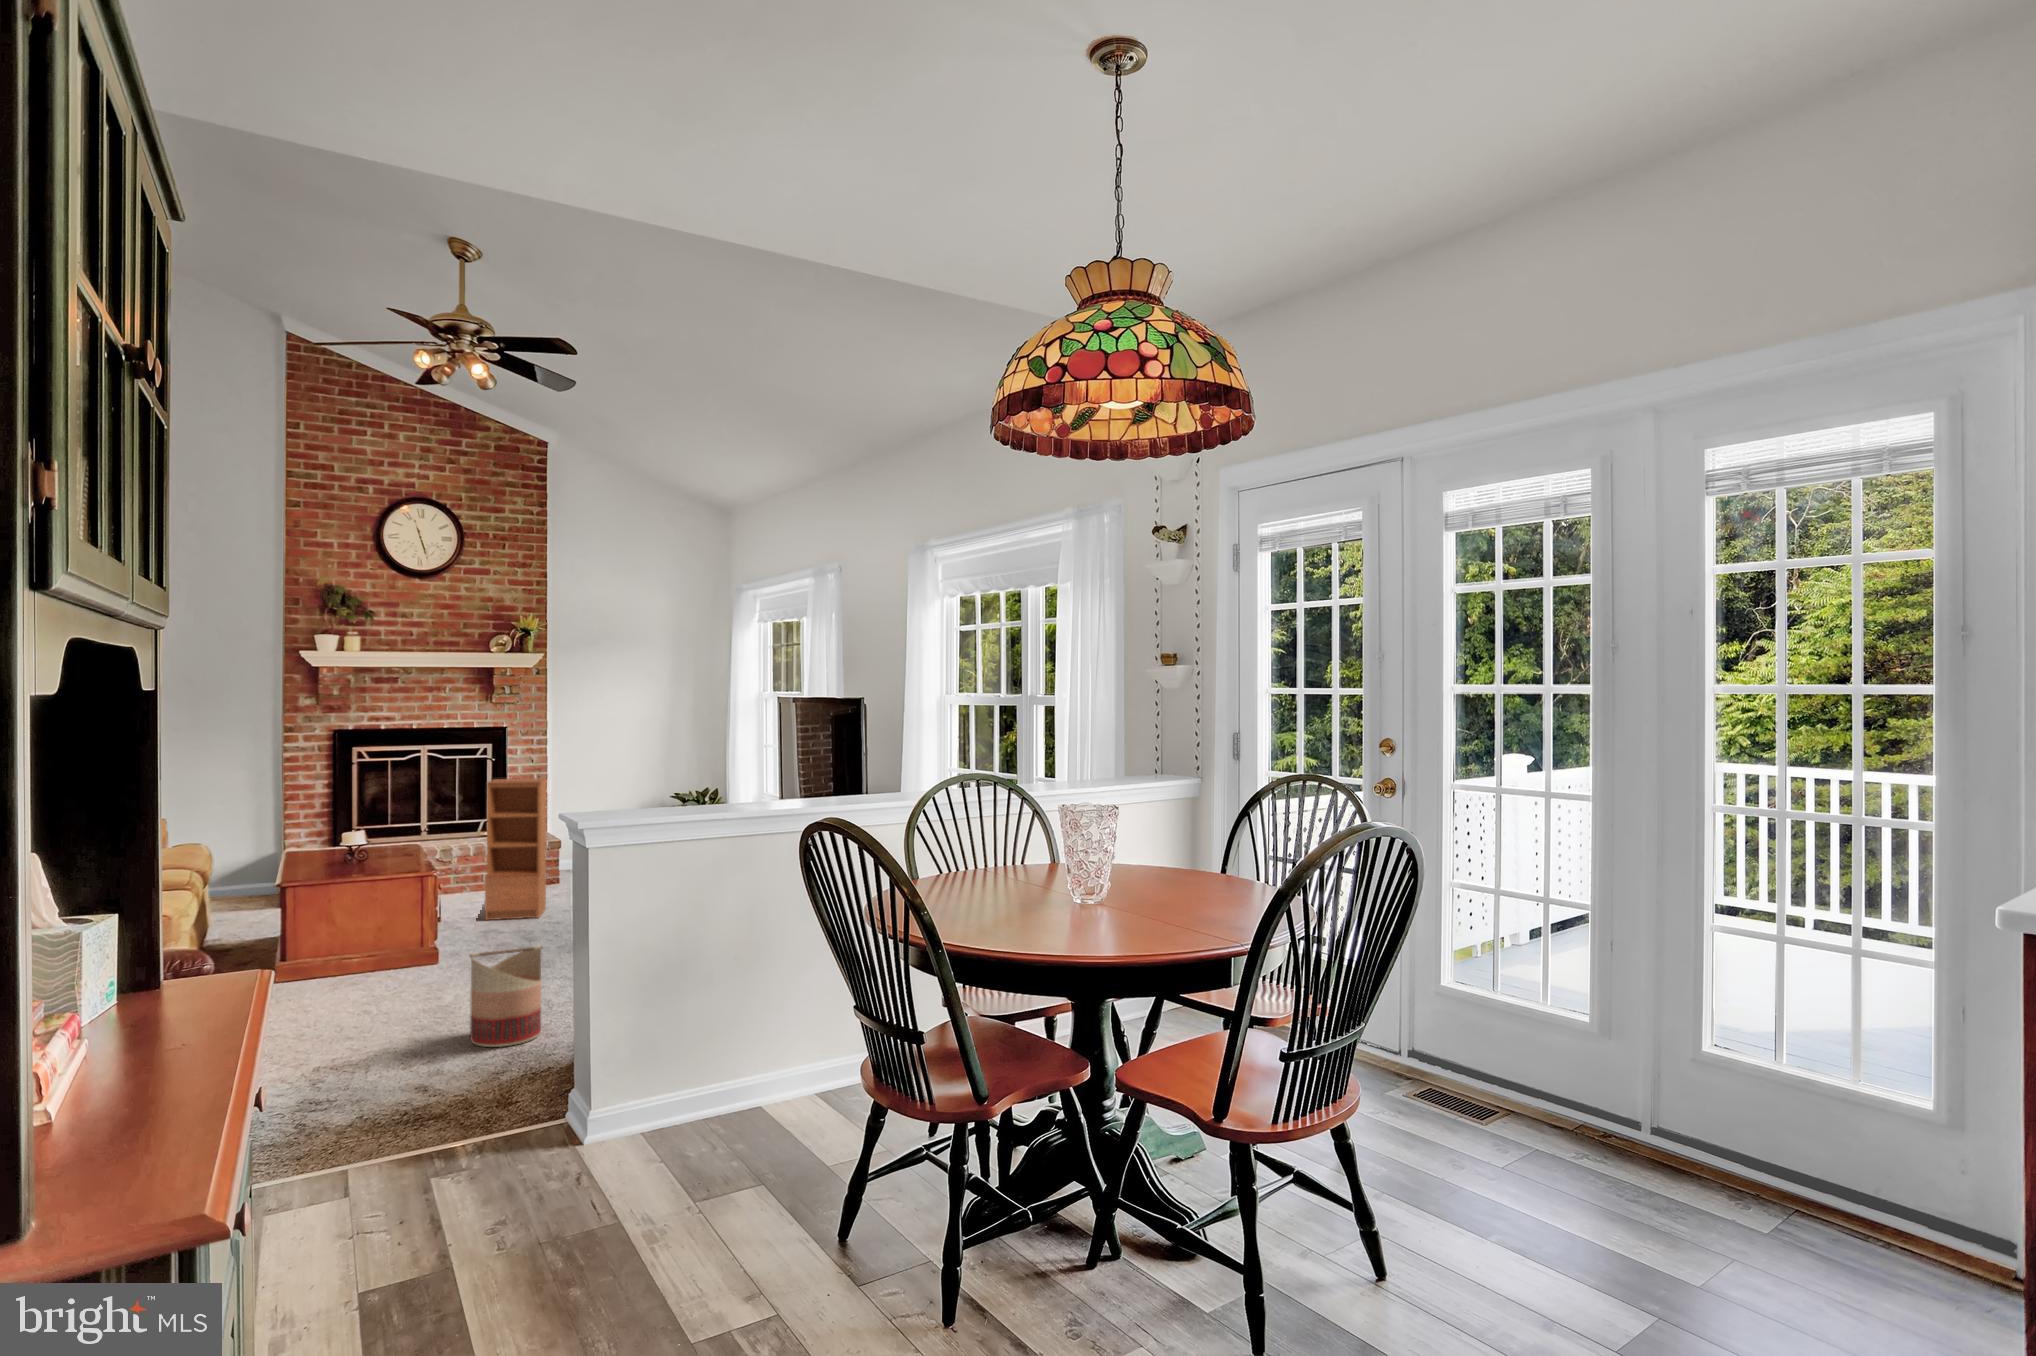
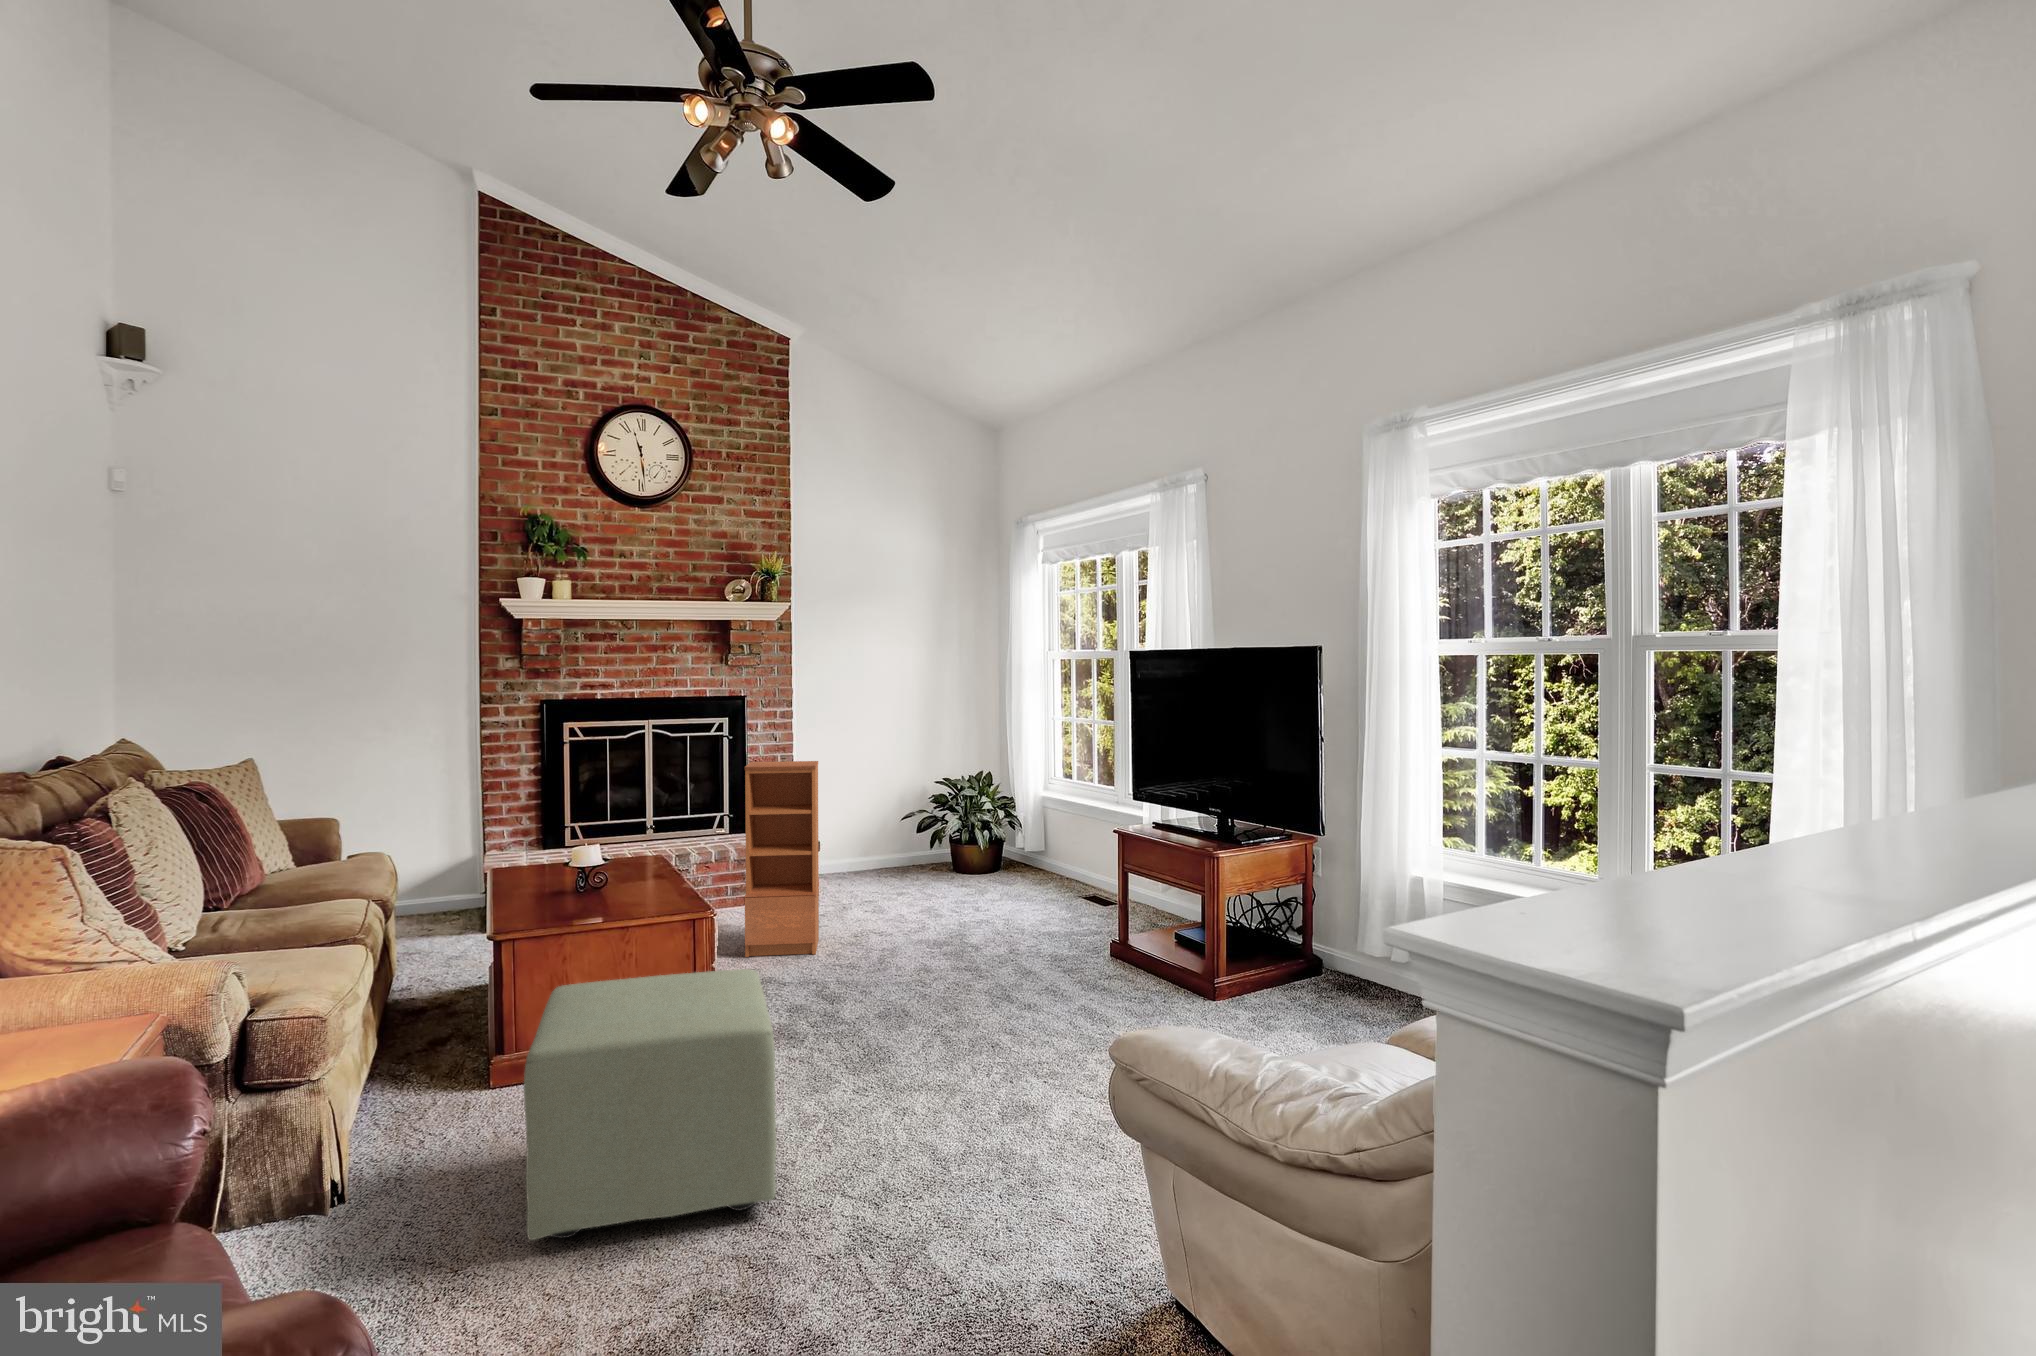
ottoman: none [307,905,461,1042] -> present [524,969,776,1240]
basket: present [470,946,542,1047] -> none [807,1065,928,1267]

